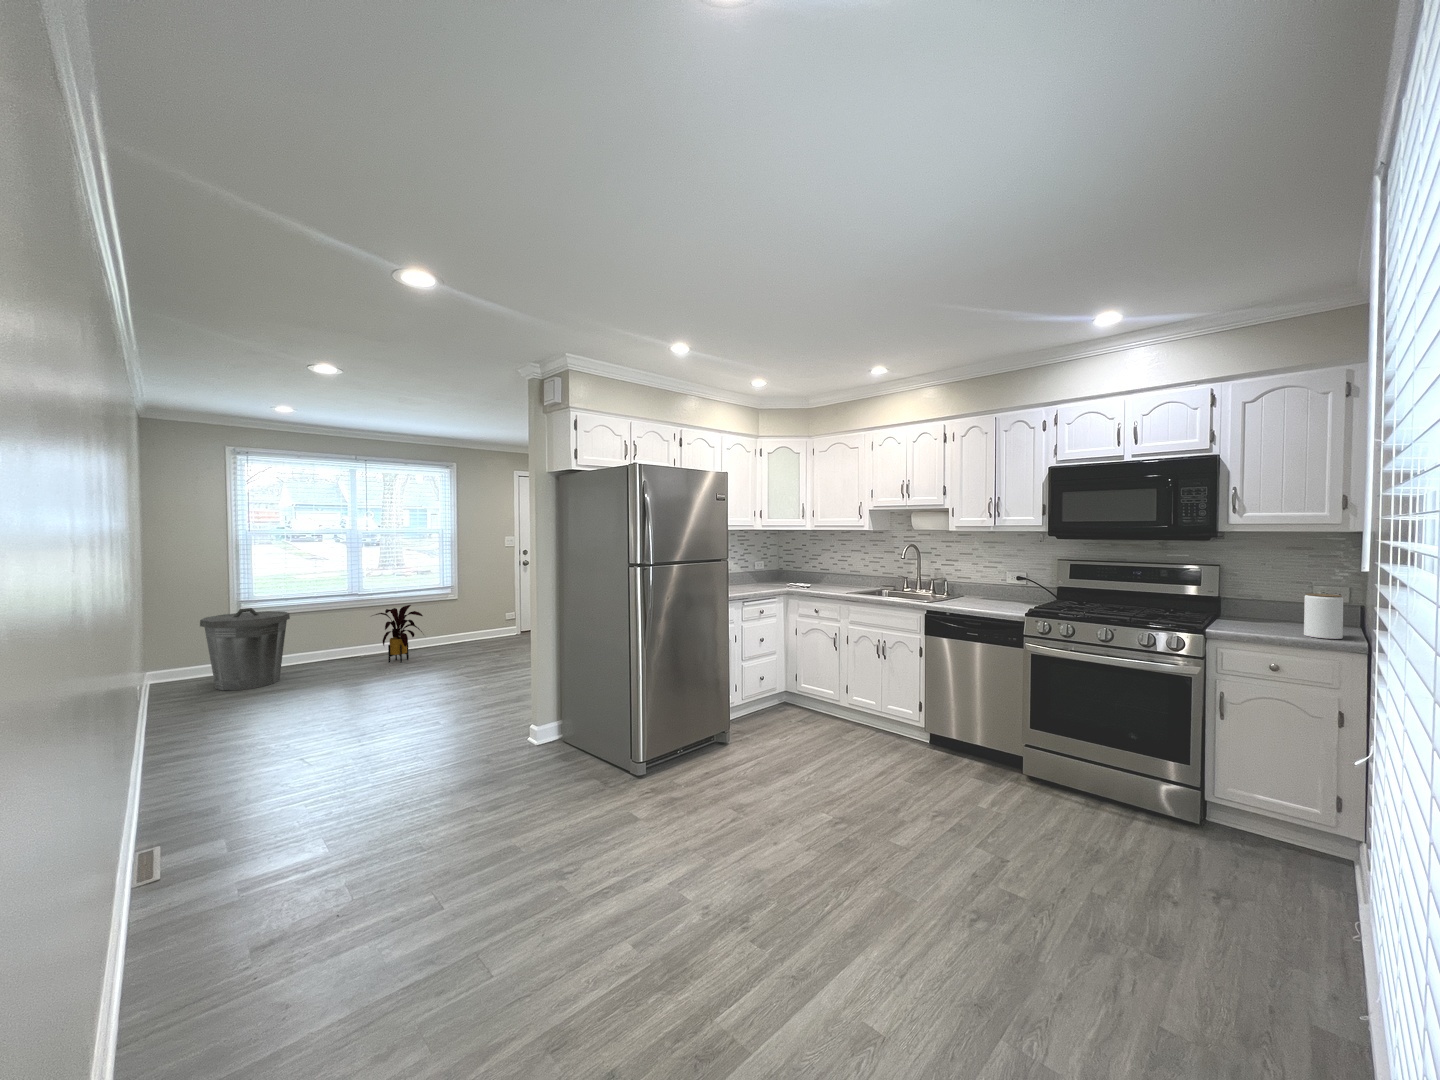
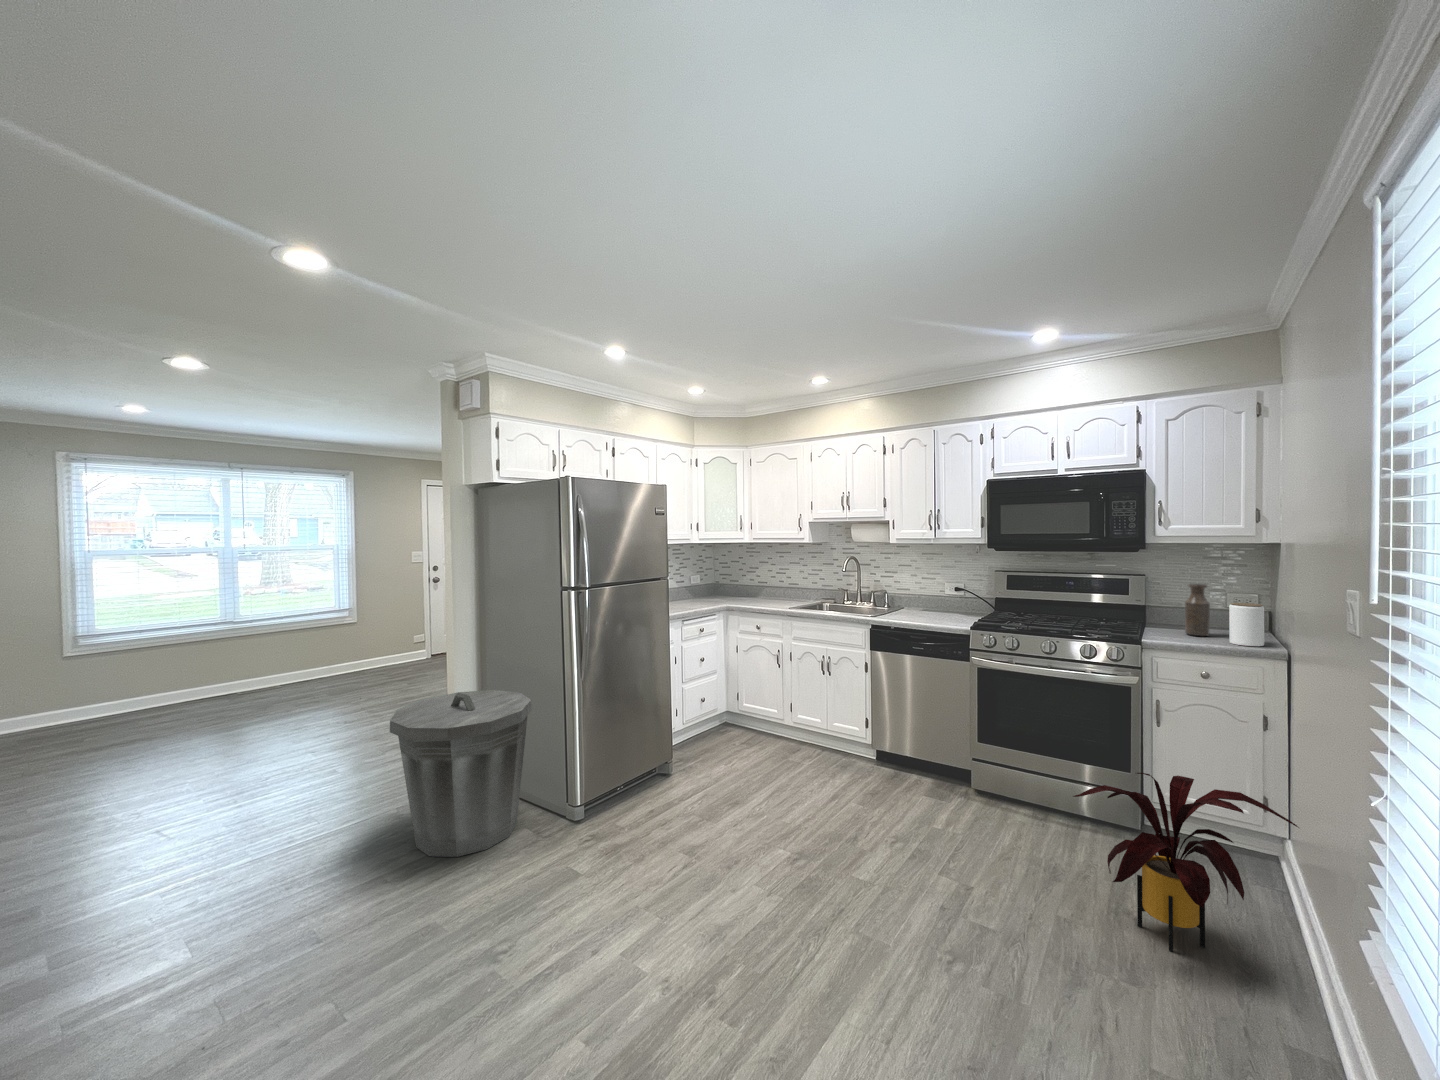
bottle: none [1258,573,1286,628] -> present [1185,584,1210,636]
house plant: present [376,605,423,662] -> present [1073,773,1299,952]
trash can: present [200,608,290,691] -> present [390,690,532,857]

